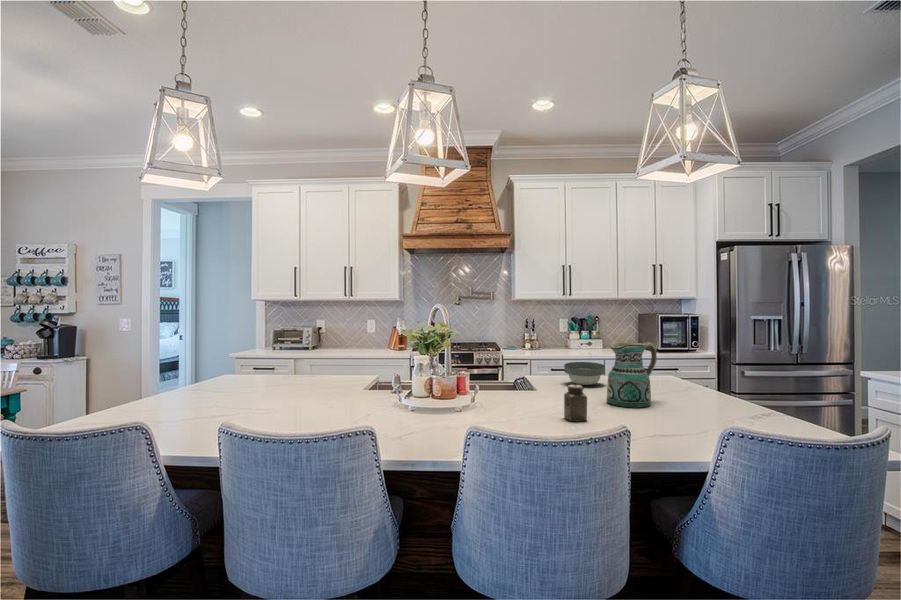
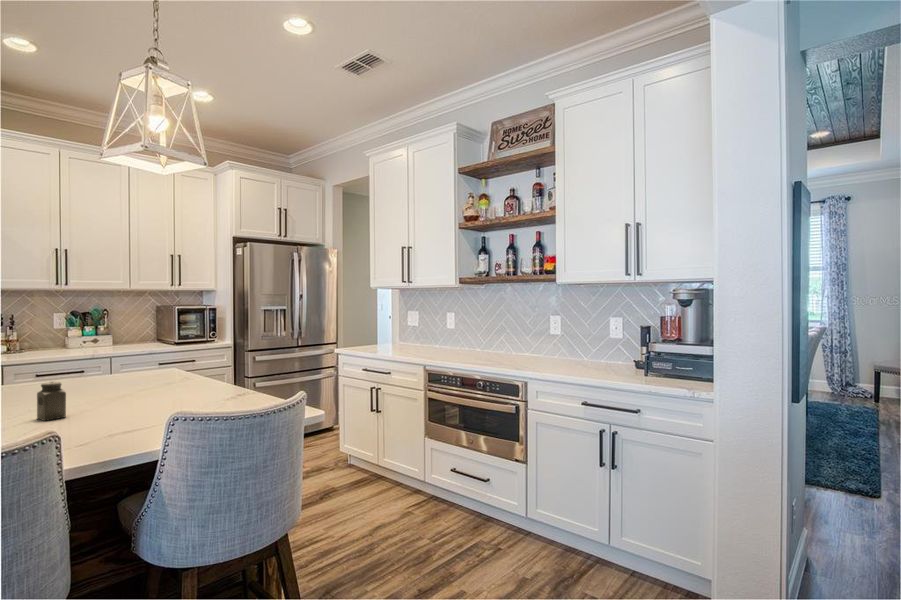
ceramic pitcher: present [607,342,657,408] -> none [96,333,153,399]
bowl: present [564,362,605,385] -> none [48,359,101,385]

